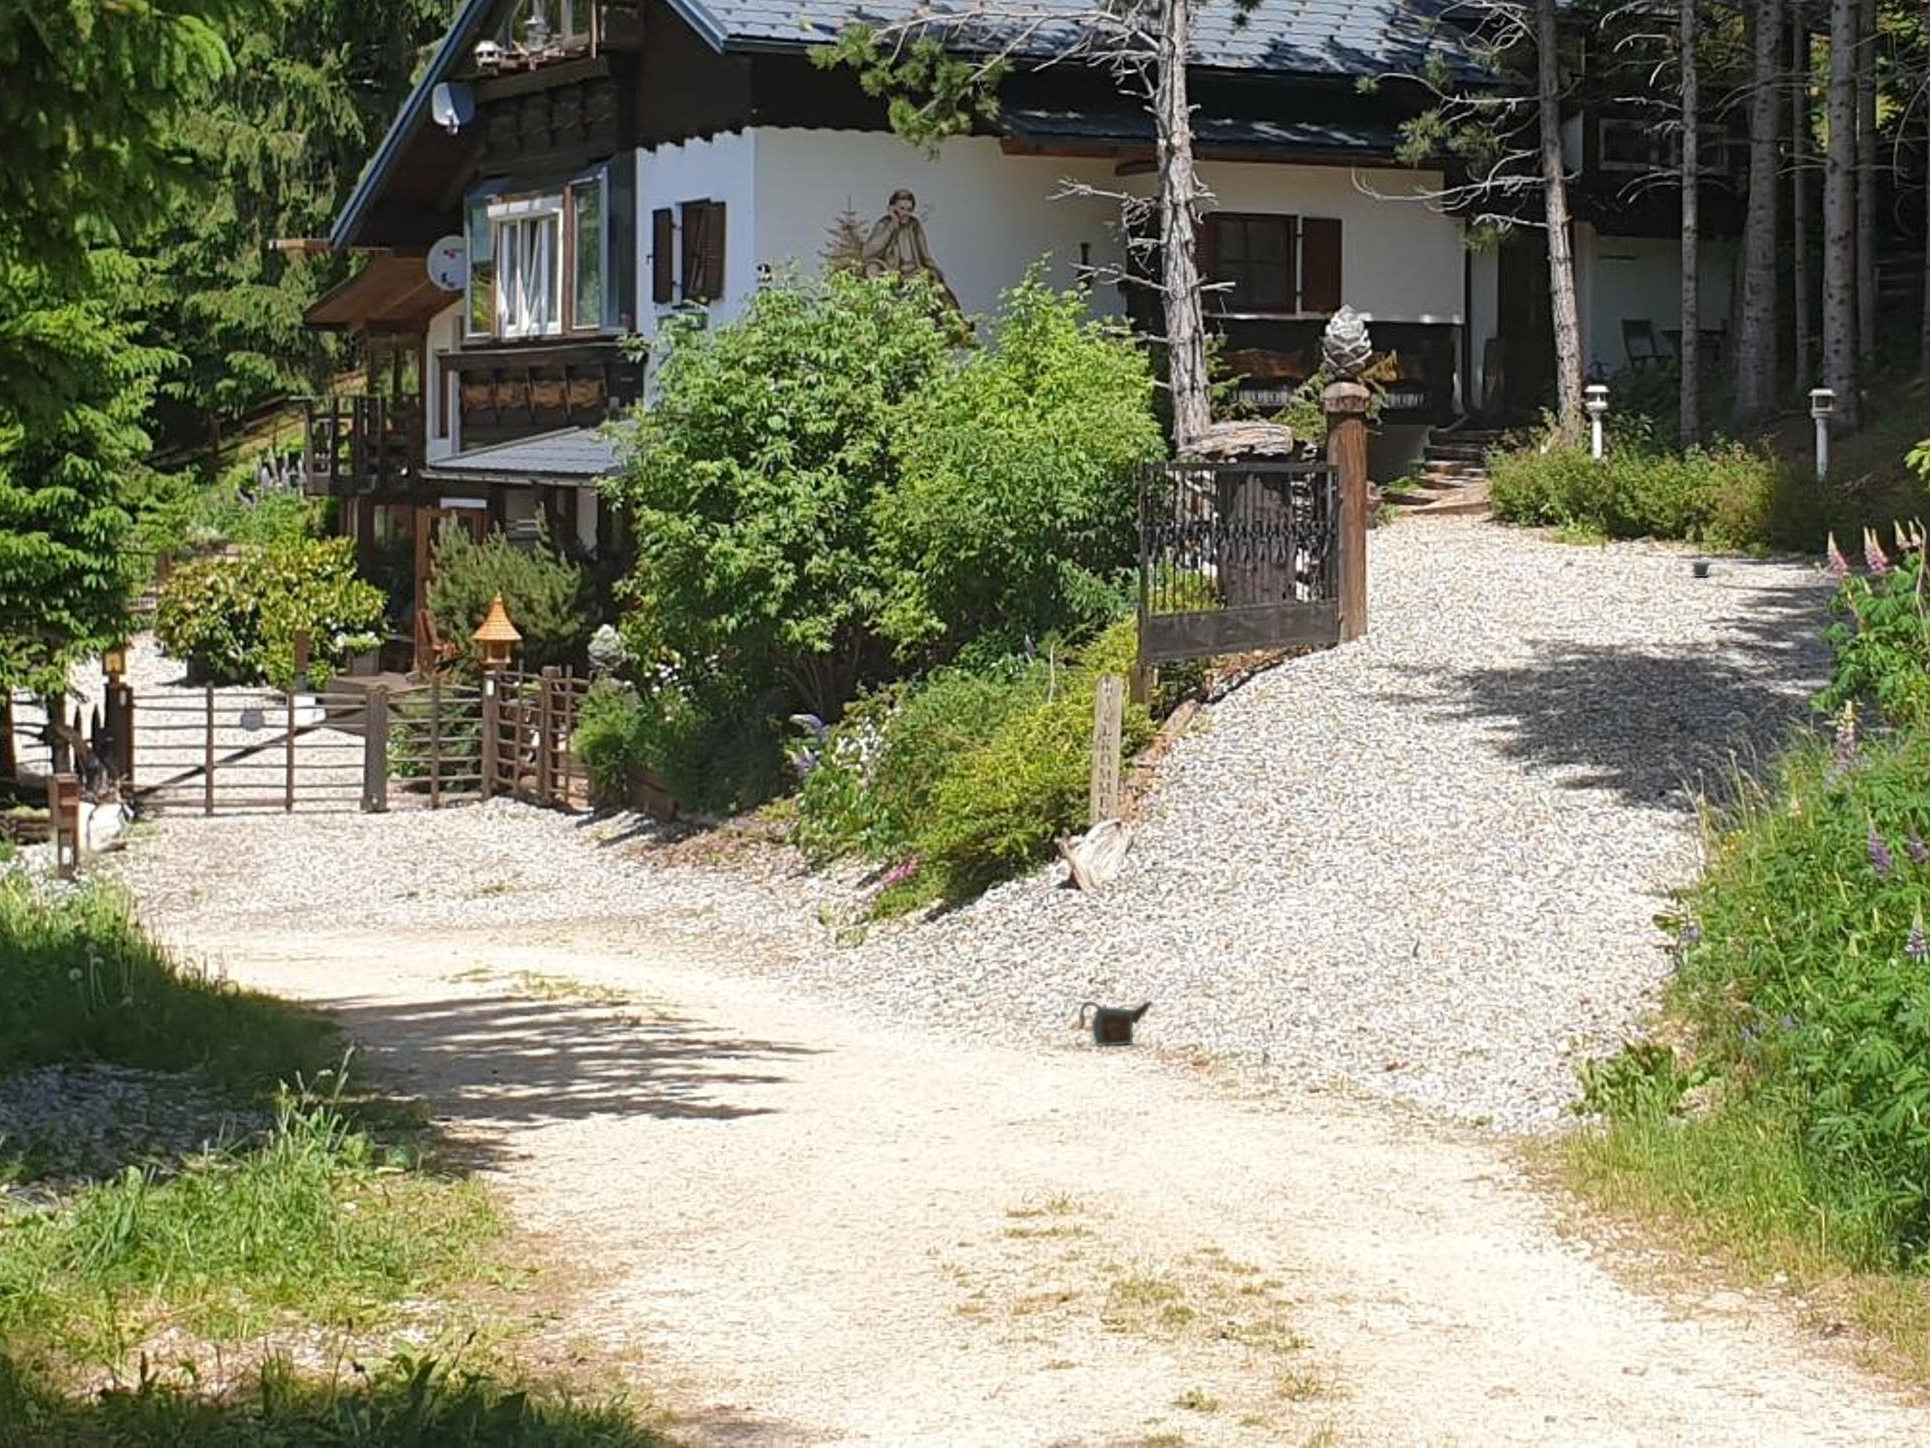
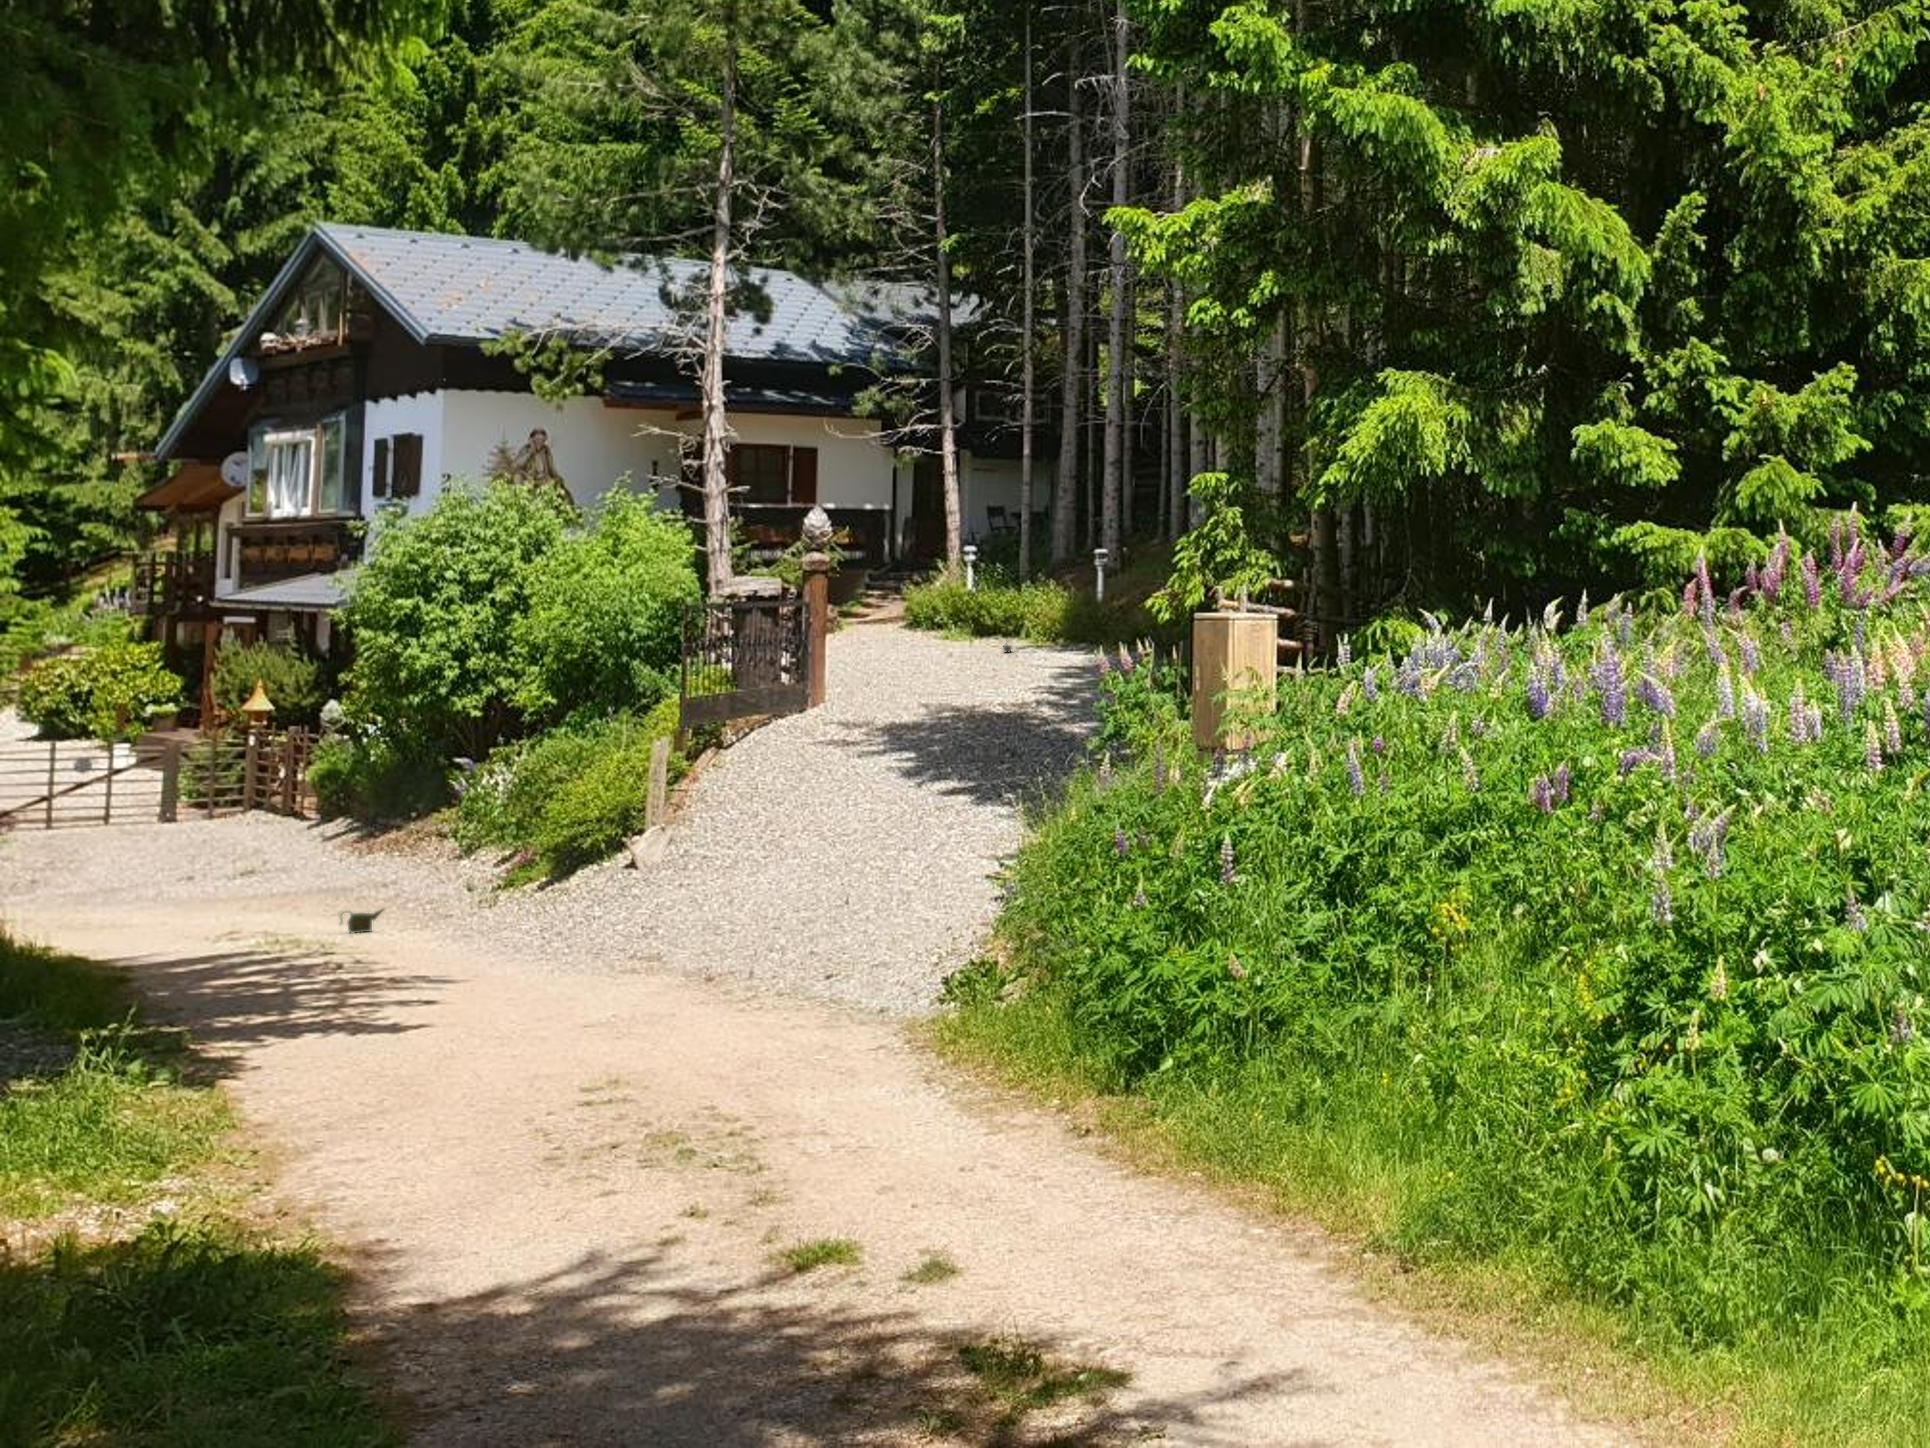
watering can: present [1080,1001,1152,1045] -> present [341,909,384,933]

